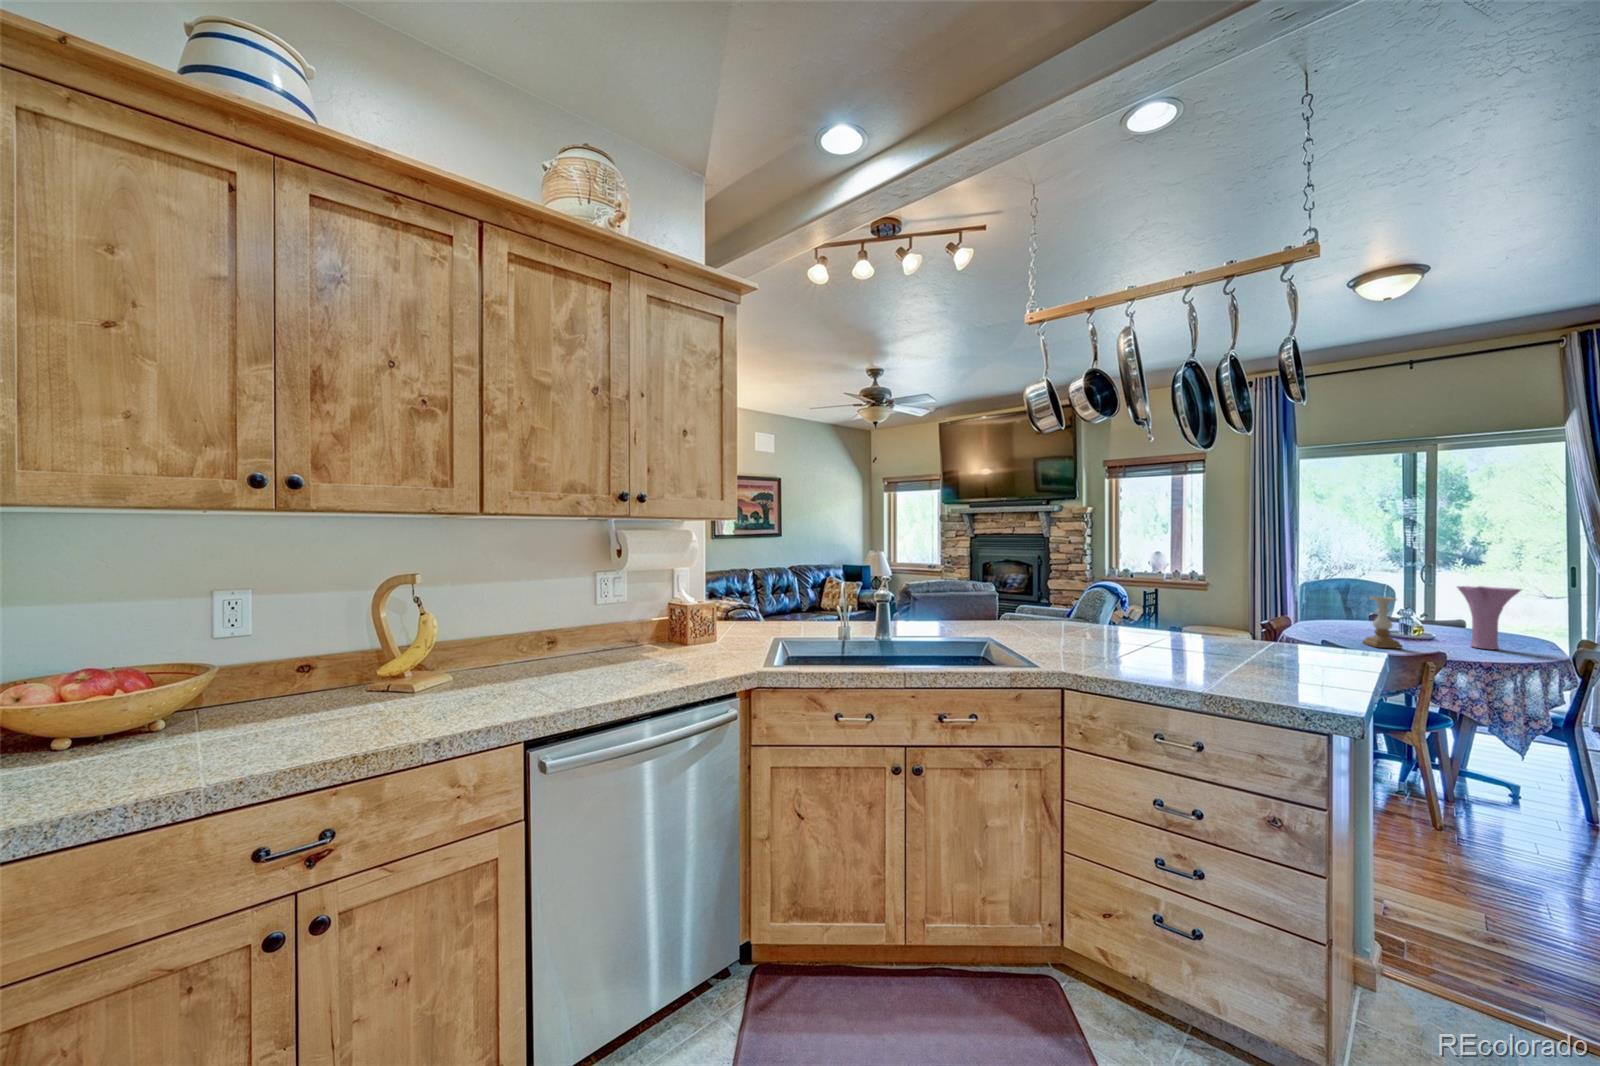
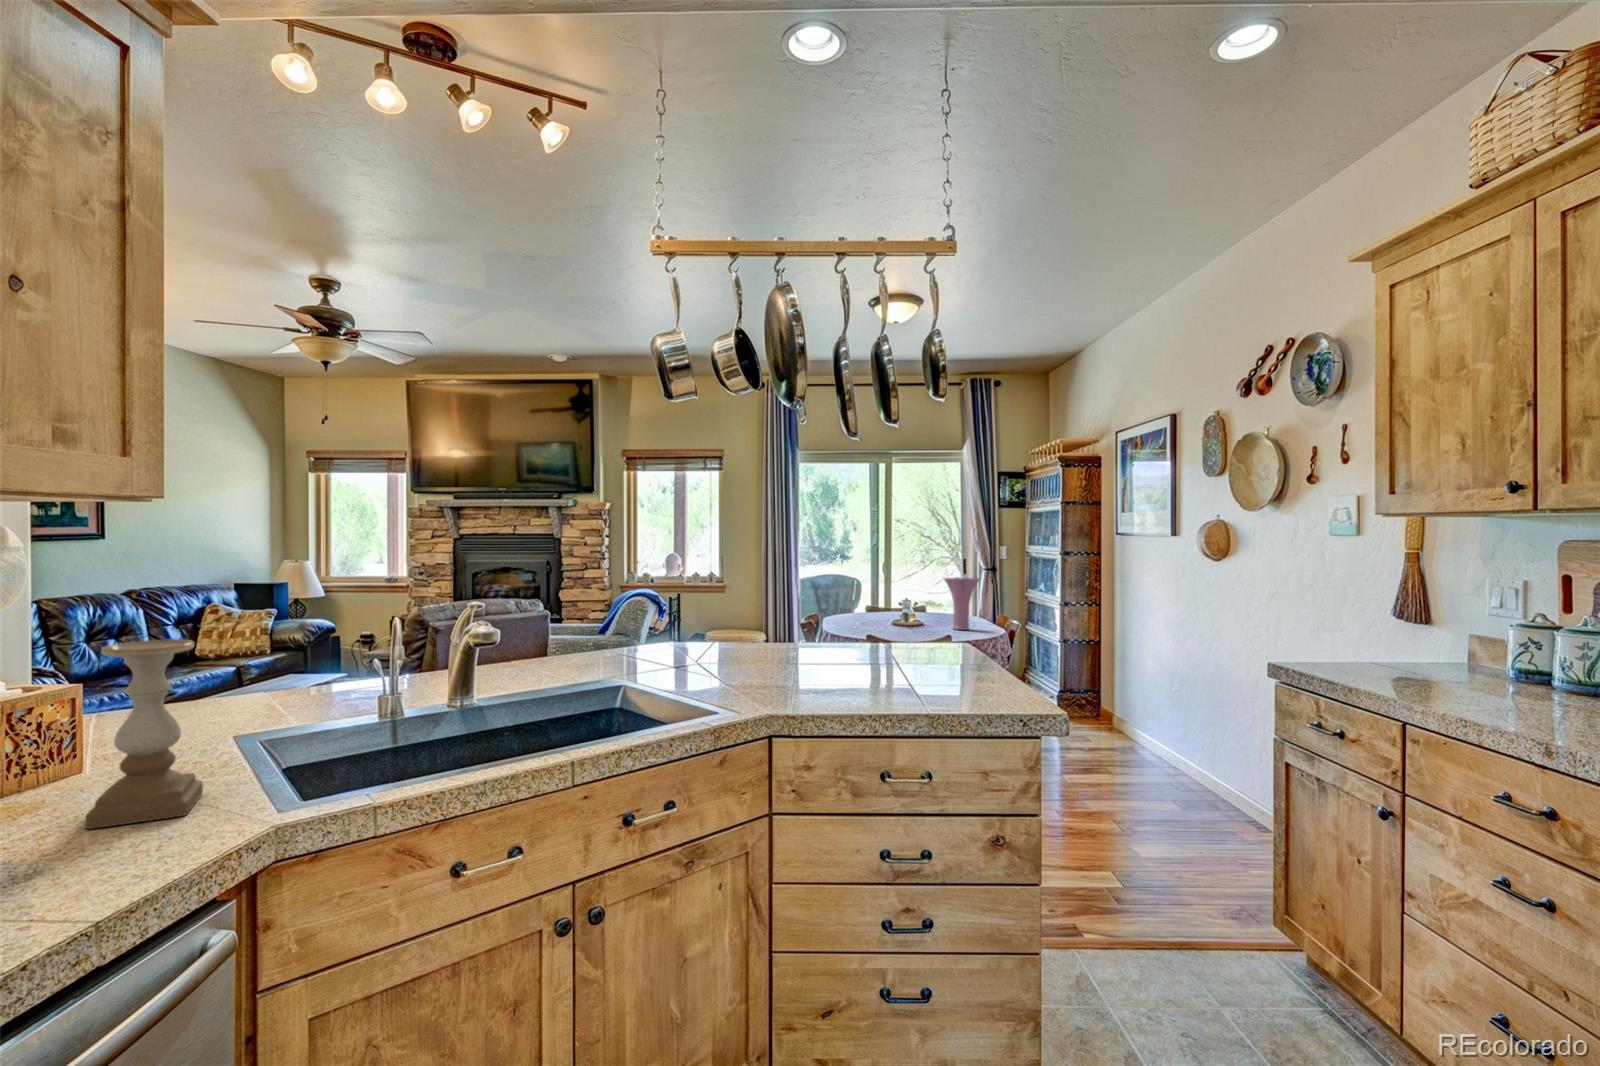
candle holder: present [1363,597,1402,649] -> present [85,639,203,829]

